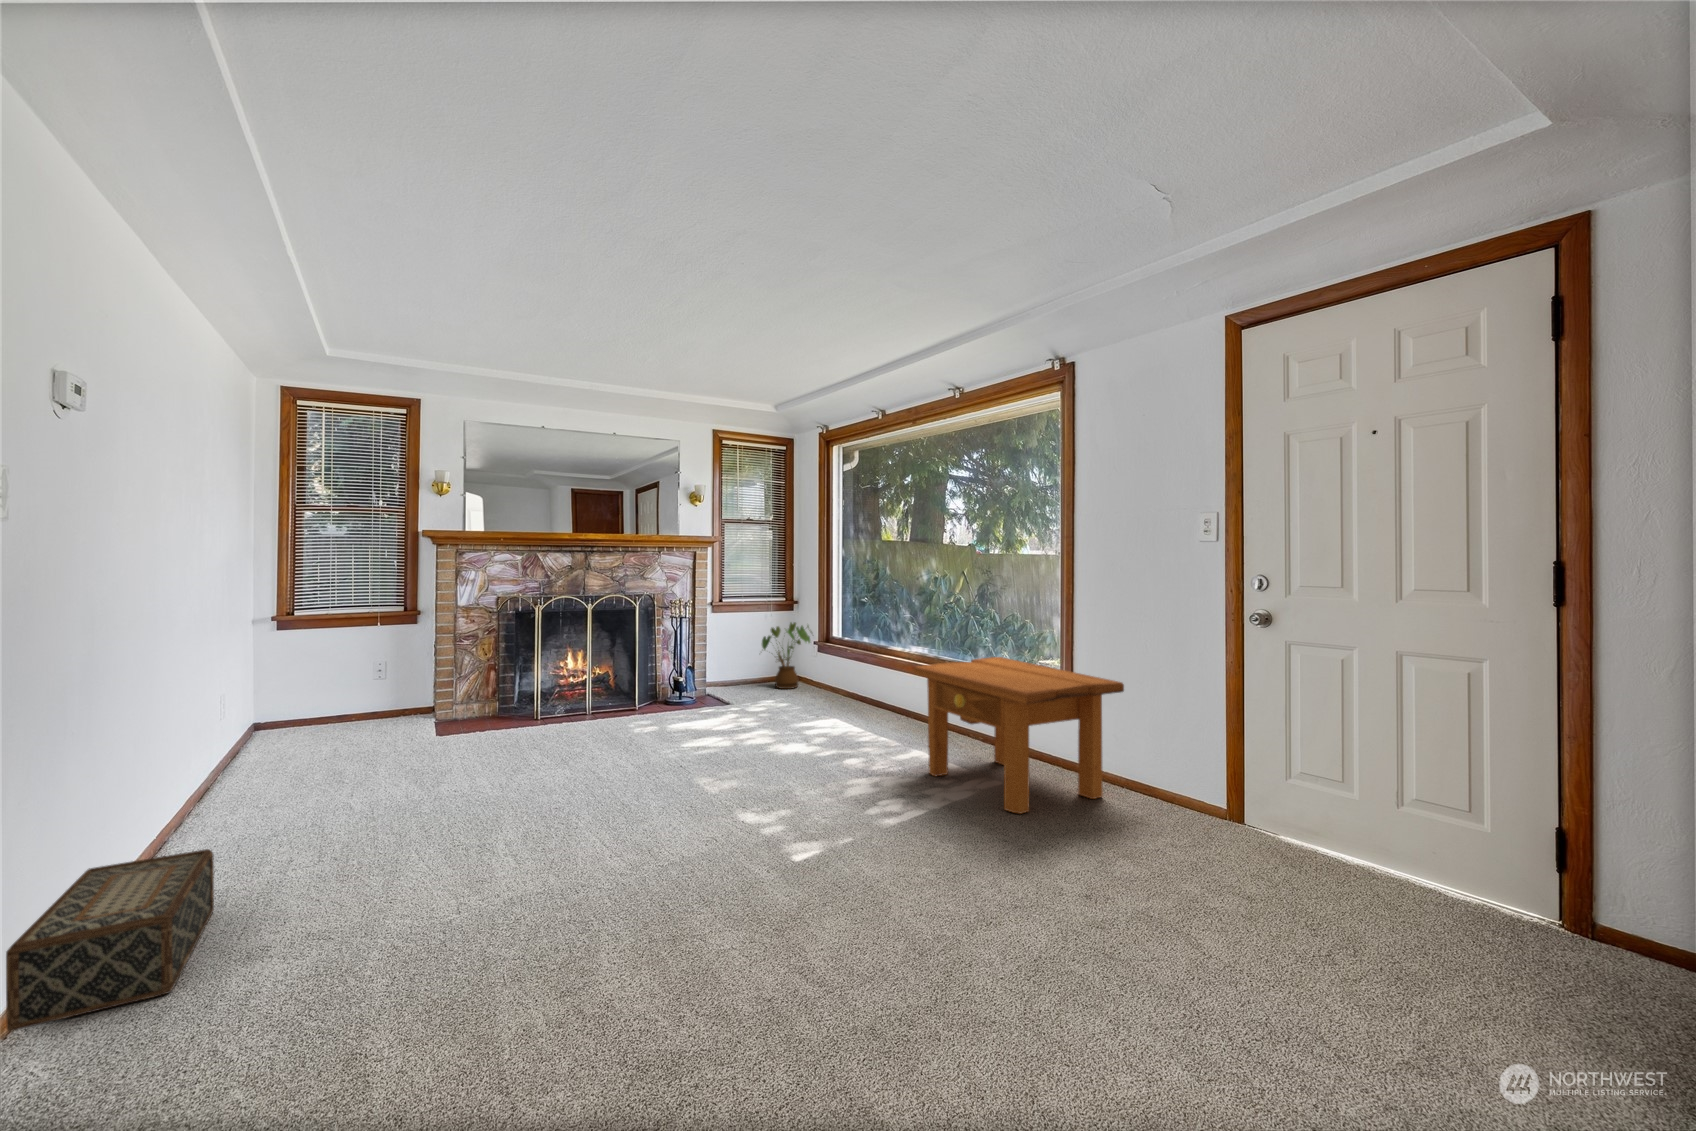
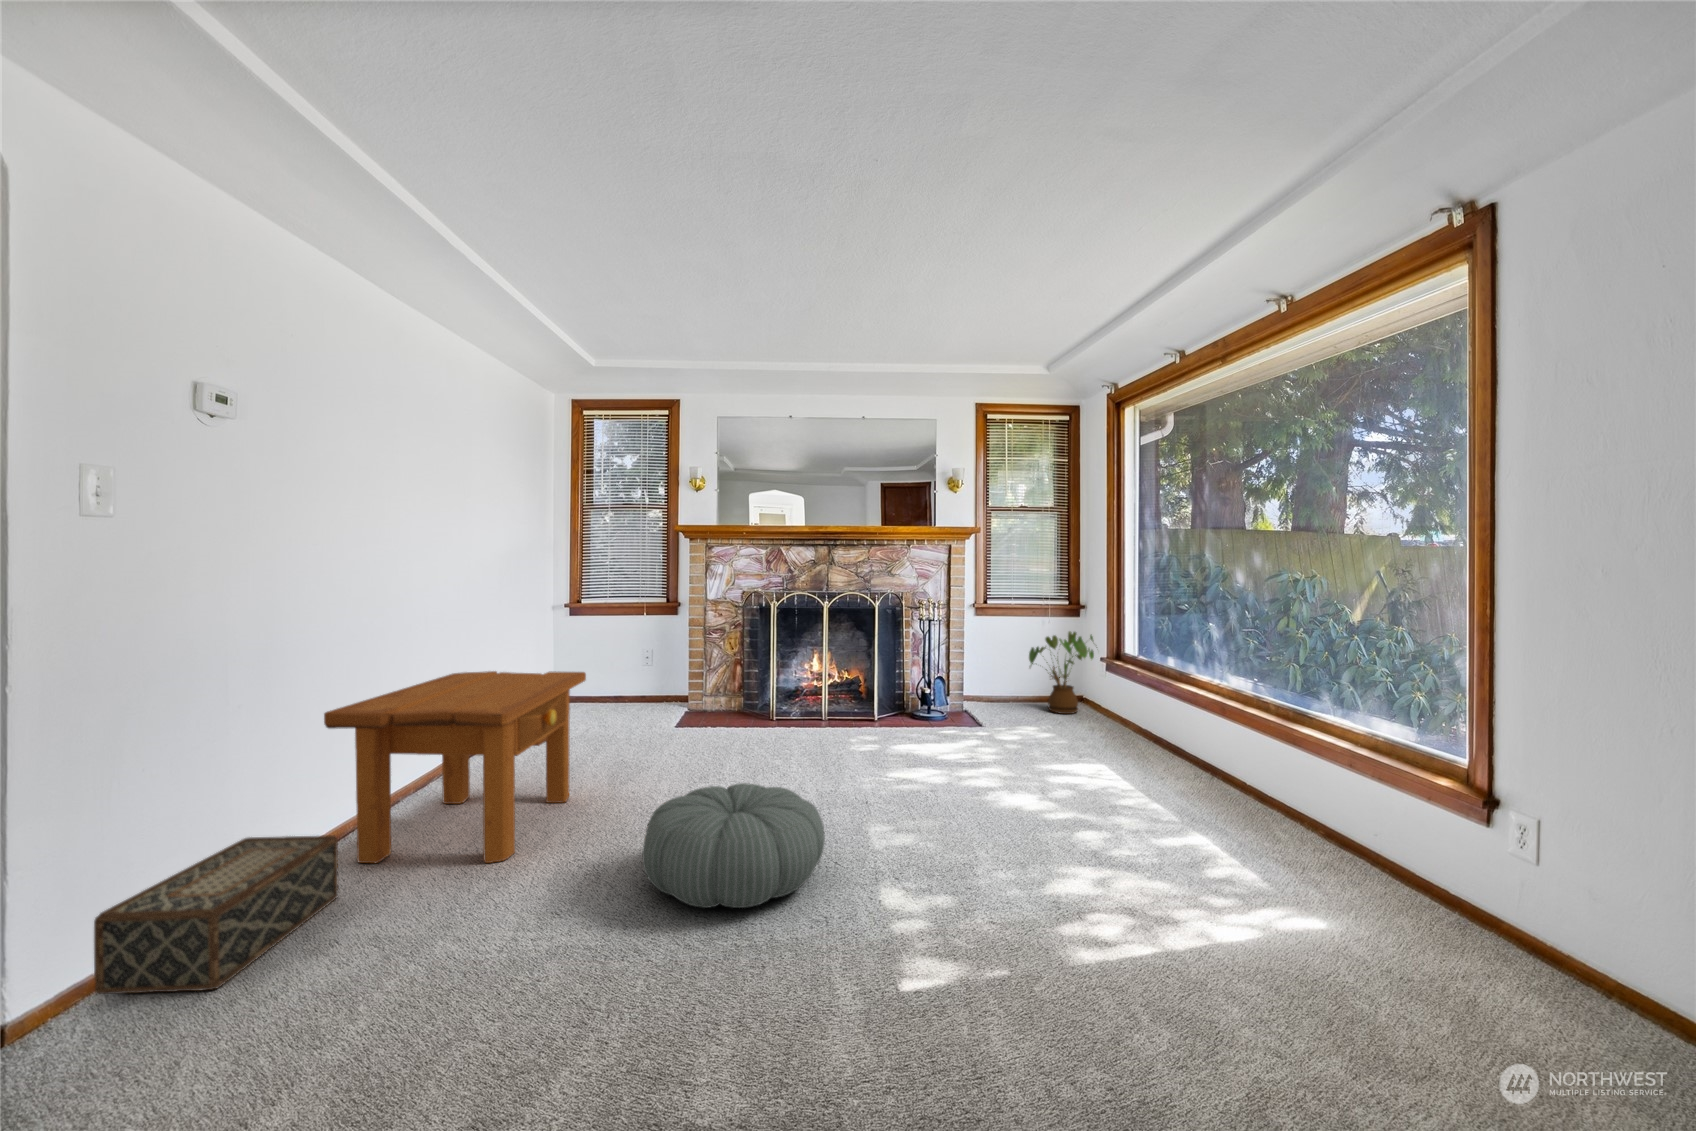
side table: present [914,657,1124,814] -> present [324,671,586,863]
pouf: none [535,752,690,848] -> present [642,783,825,908]

